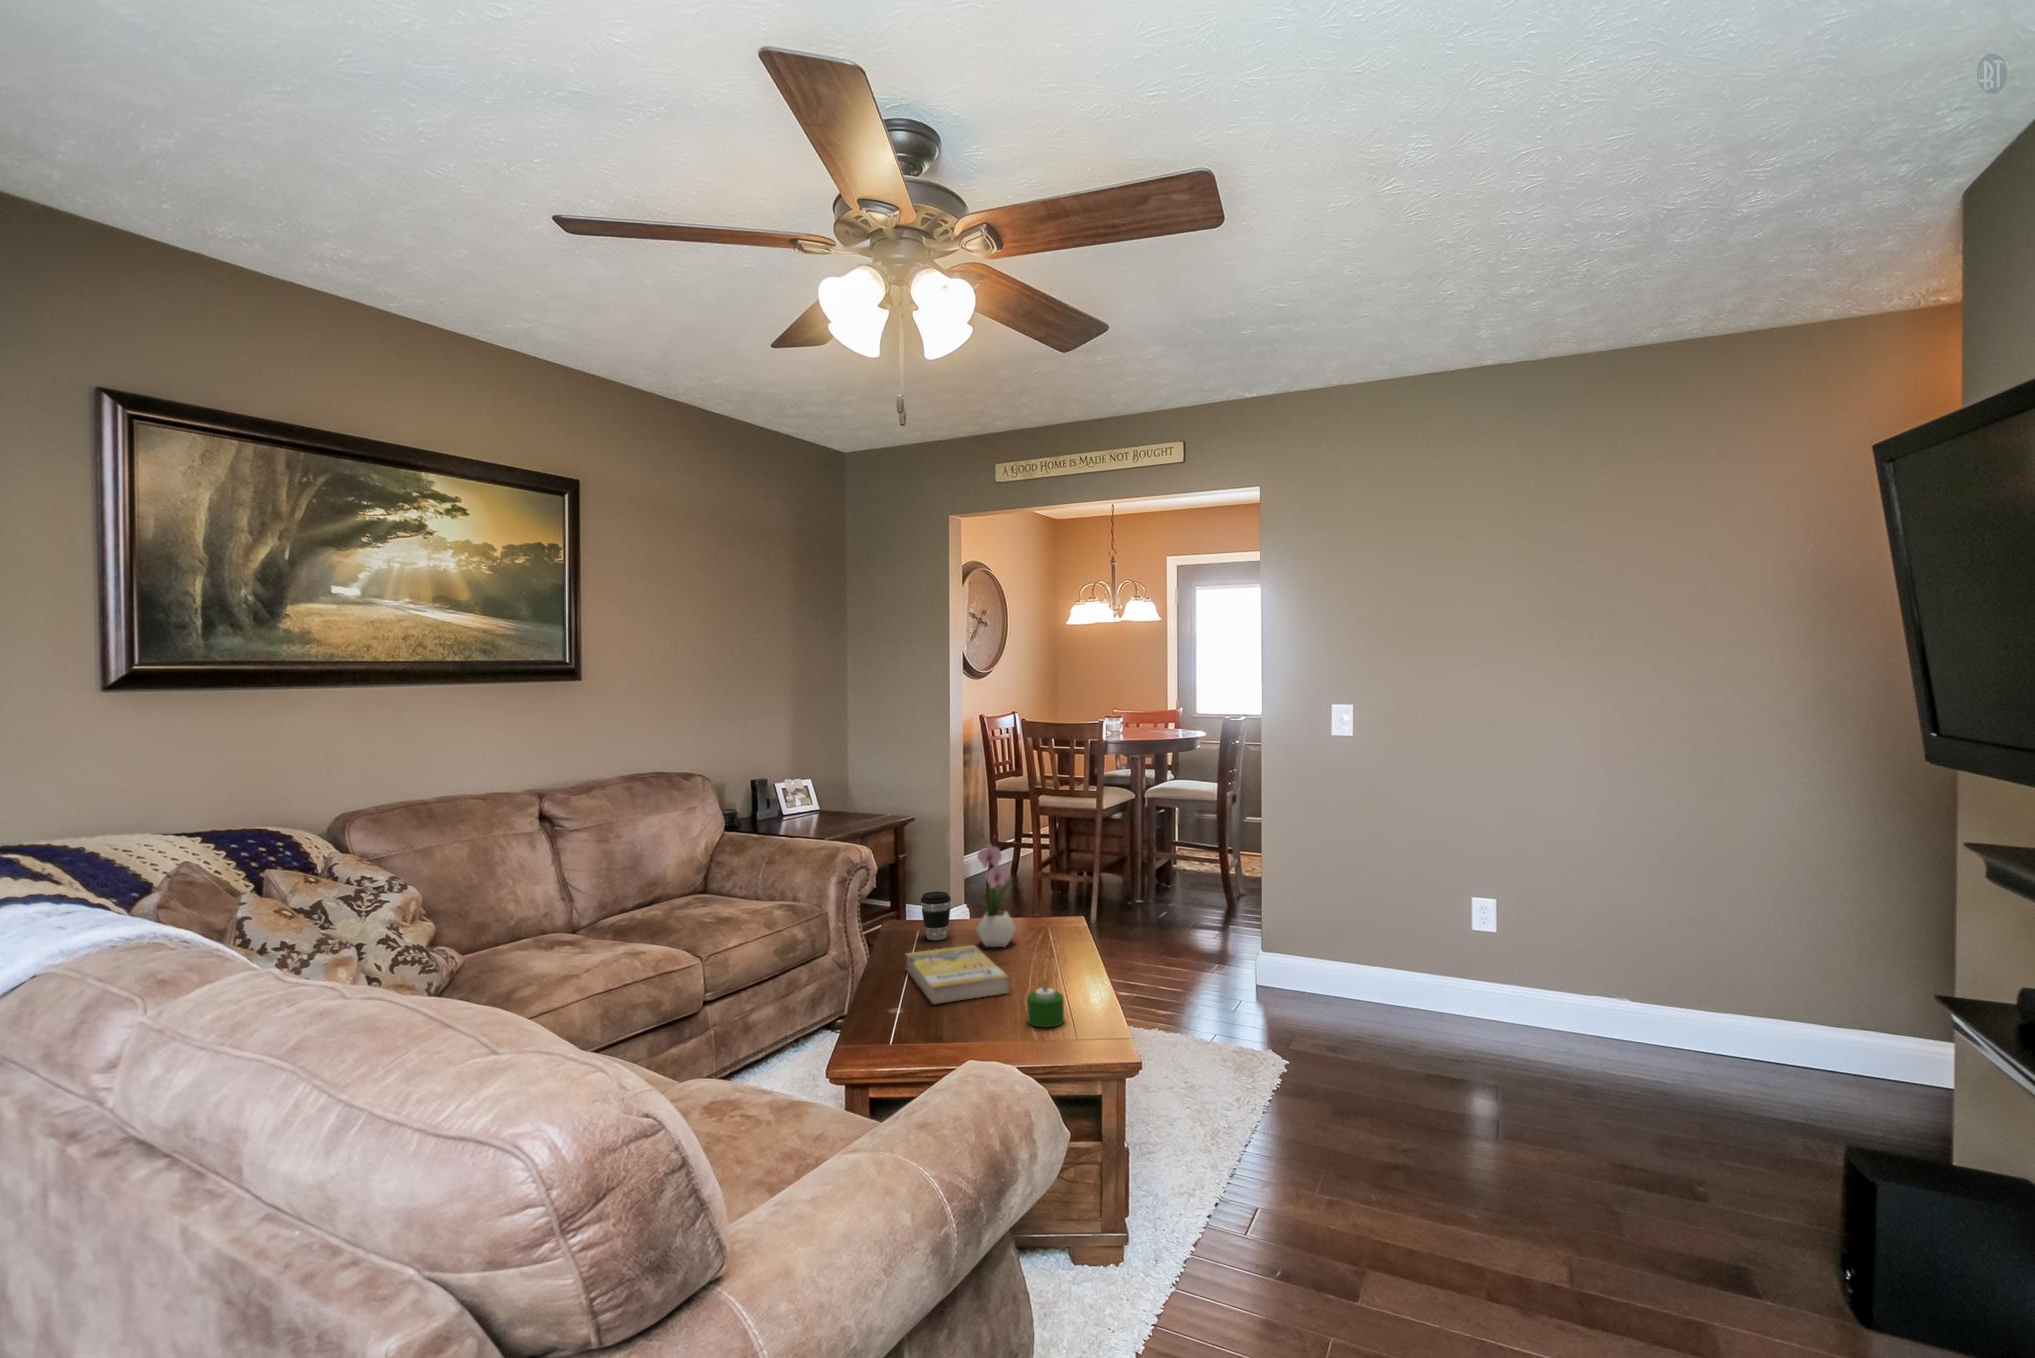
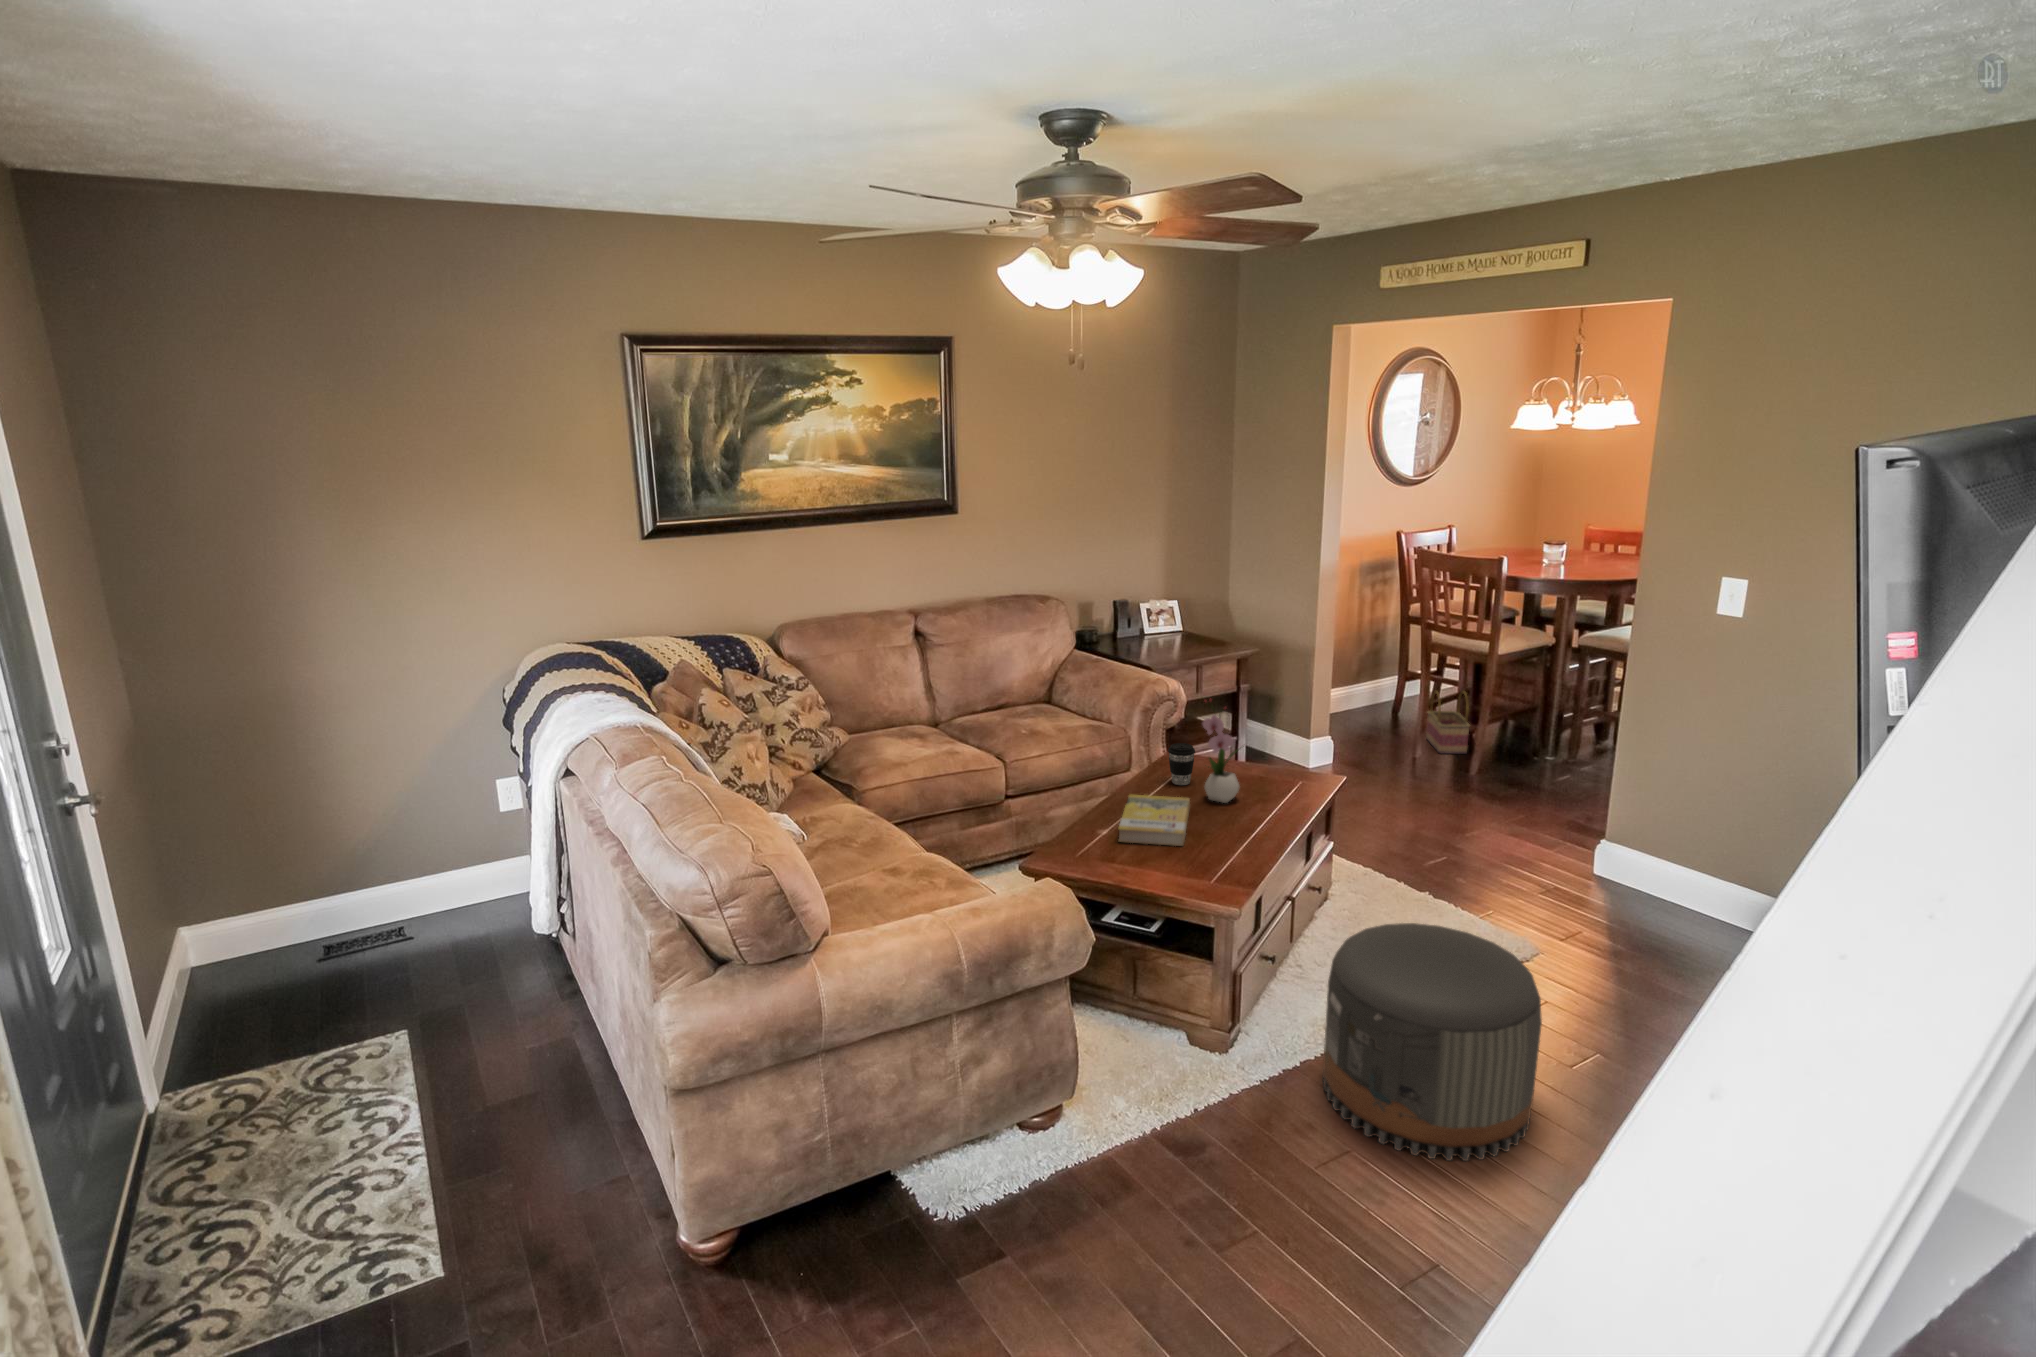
basket: none [1036,846,1080,907] -> present [1426,690,1470,754]
candle: present [1027,977,1064,1027] -> none [1170,842,1201,882]
pouf: none [1228,1017,1462,1288] -> present [1323,923,1542,1161]

